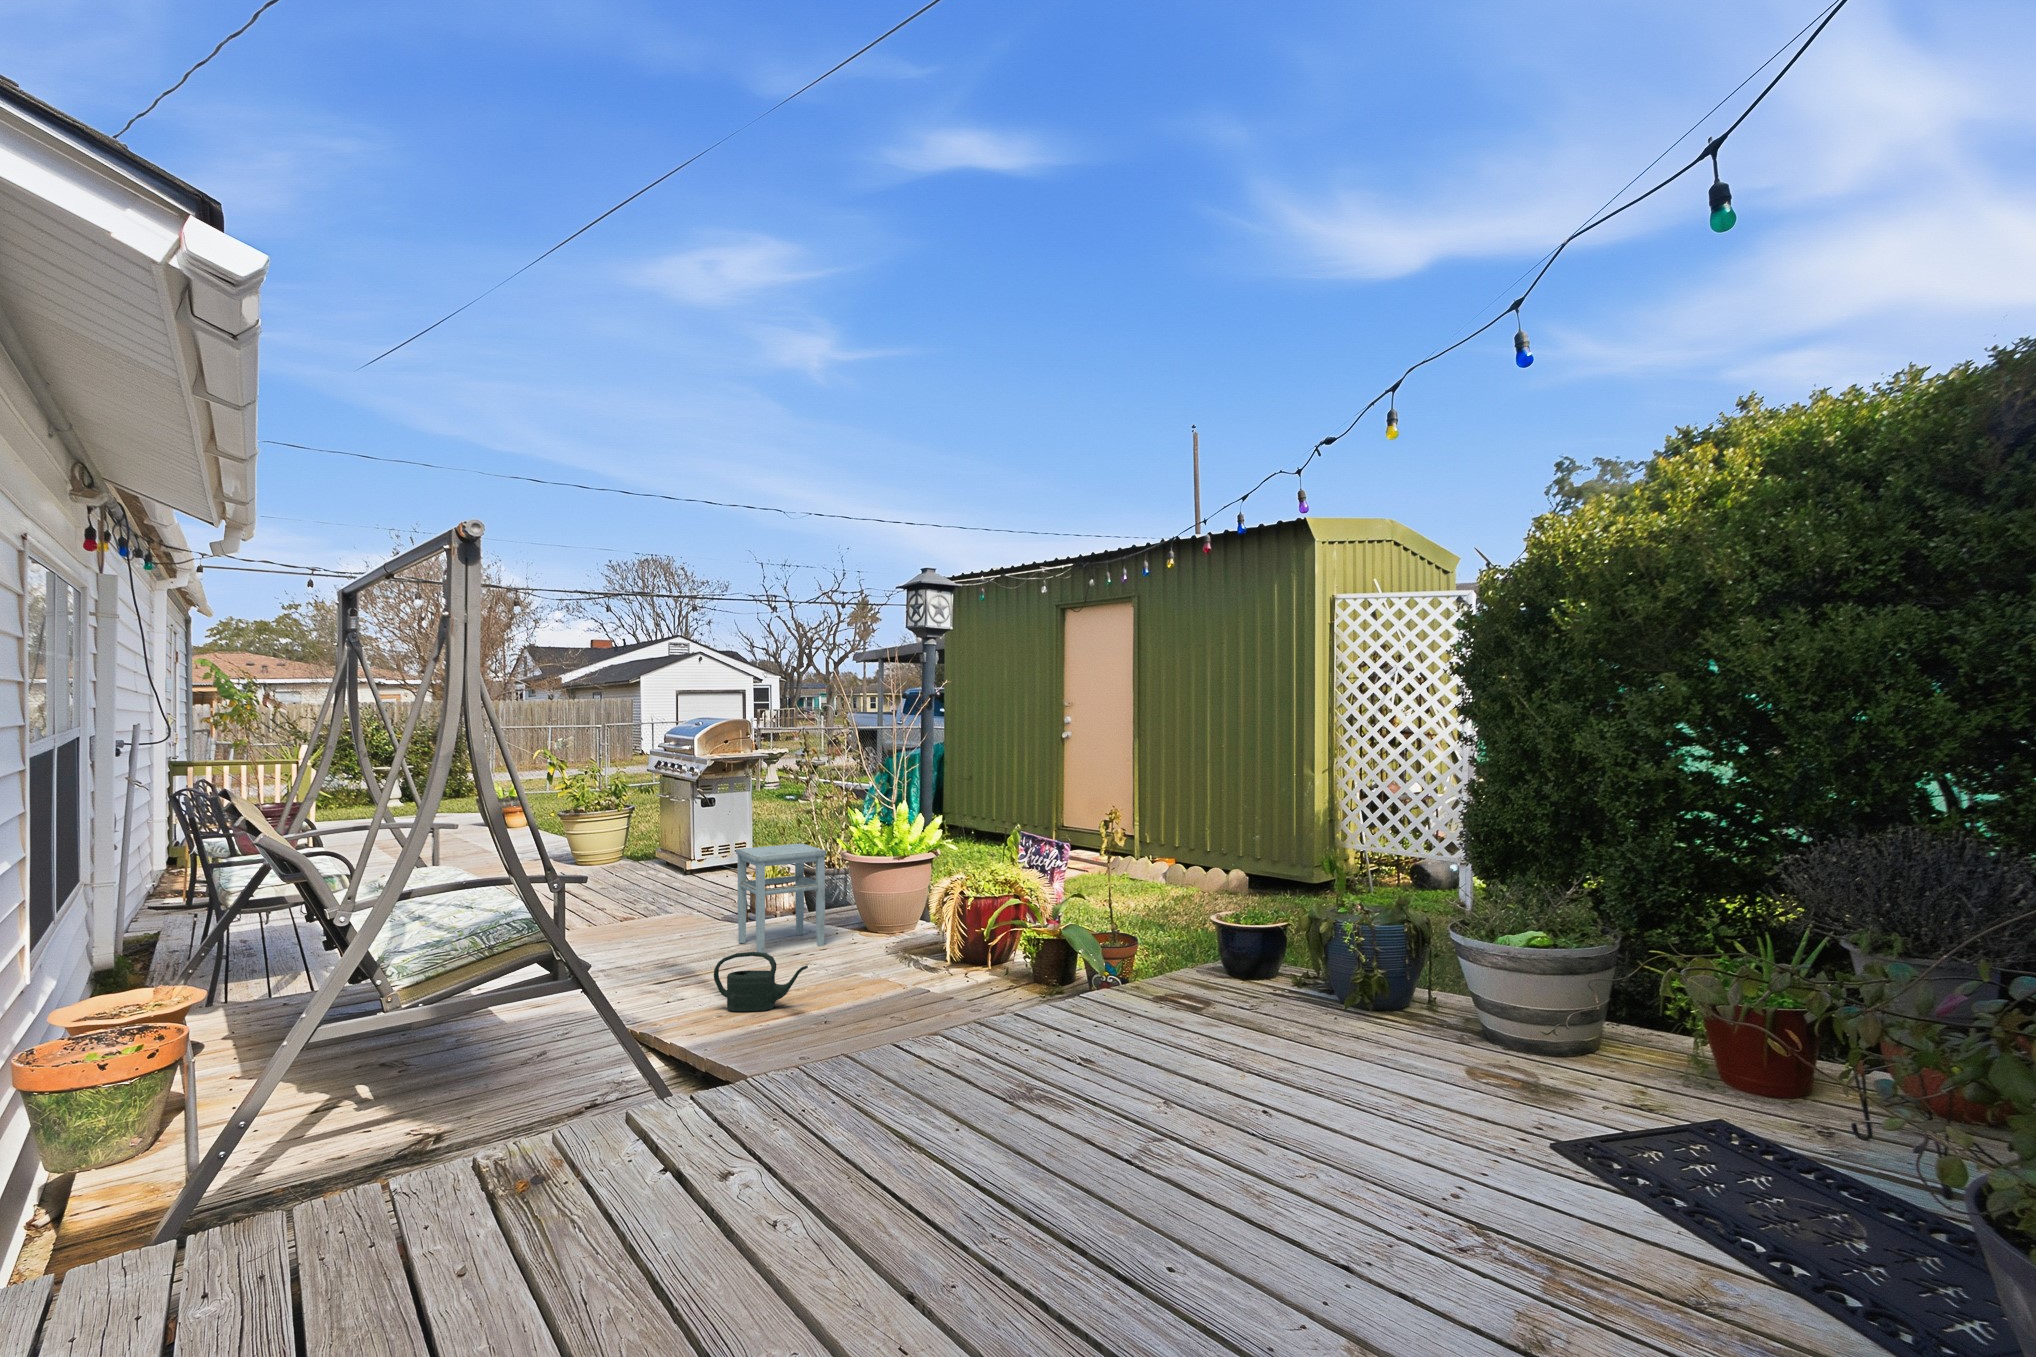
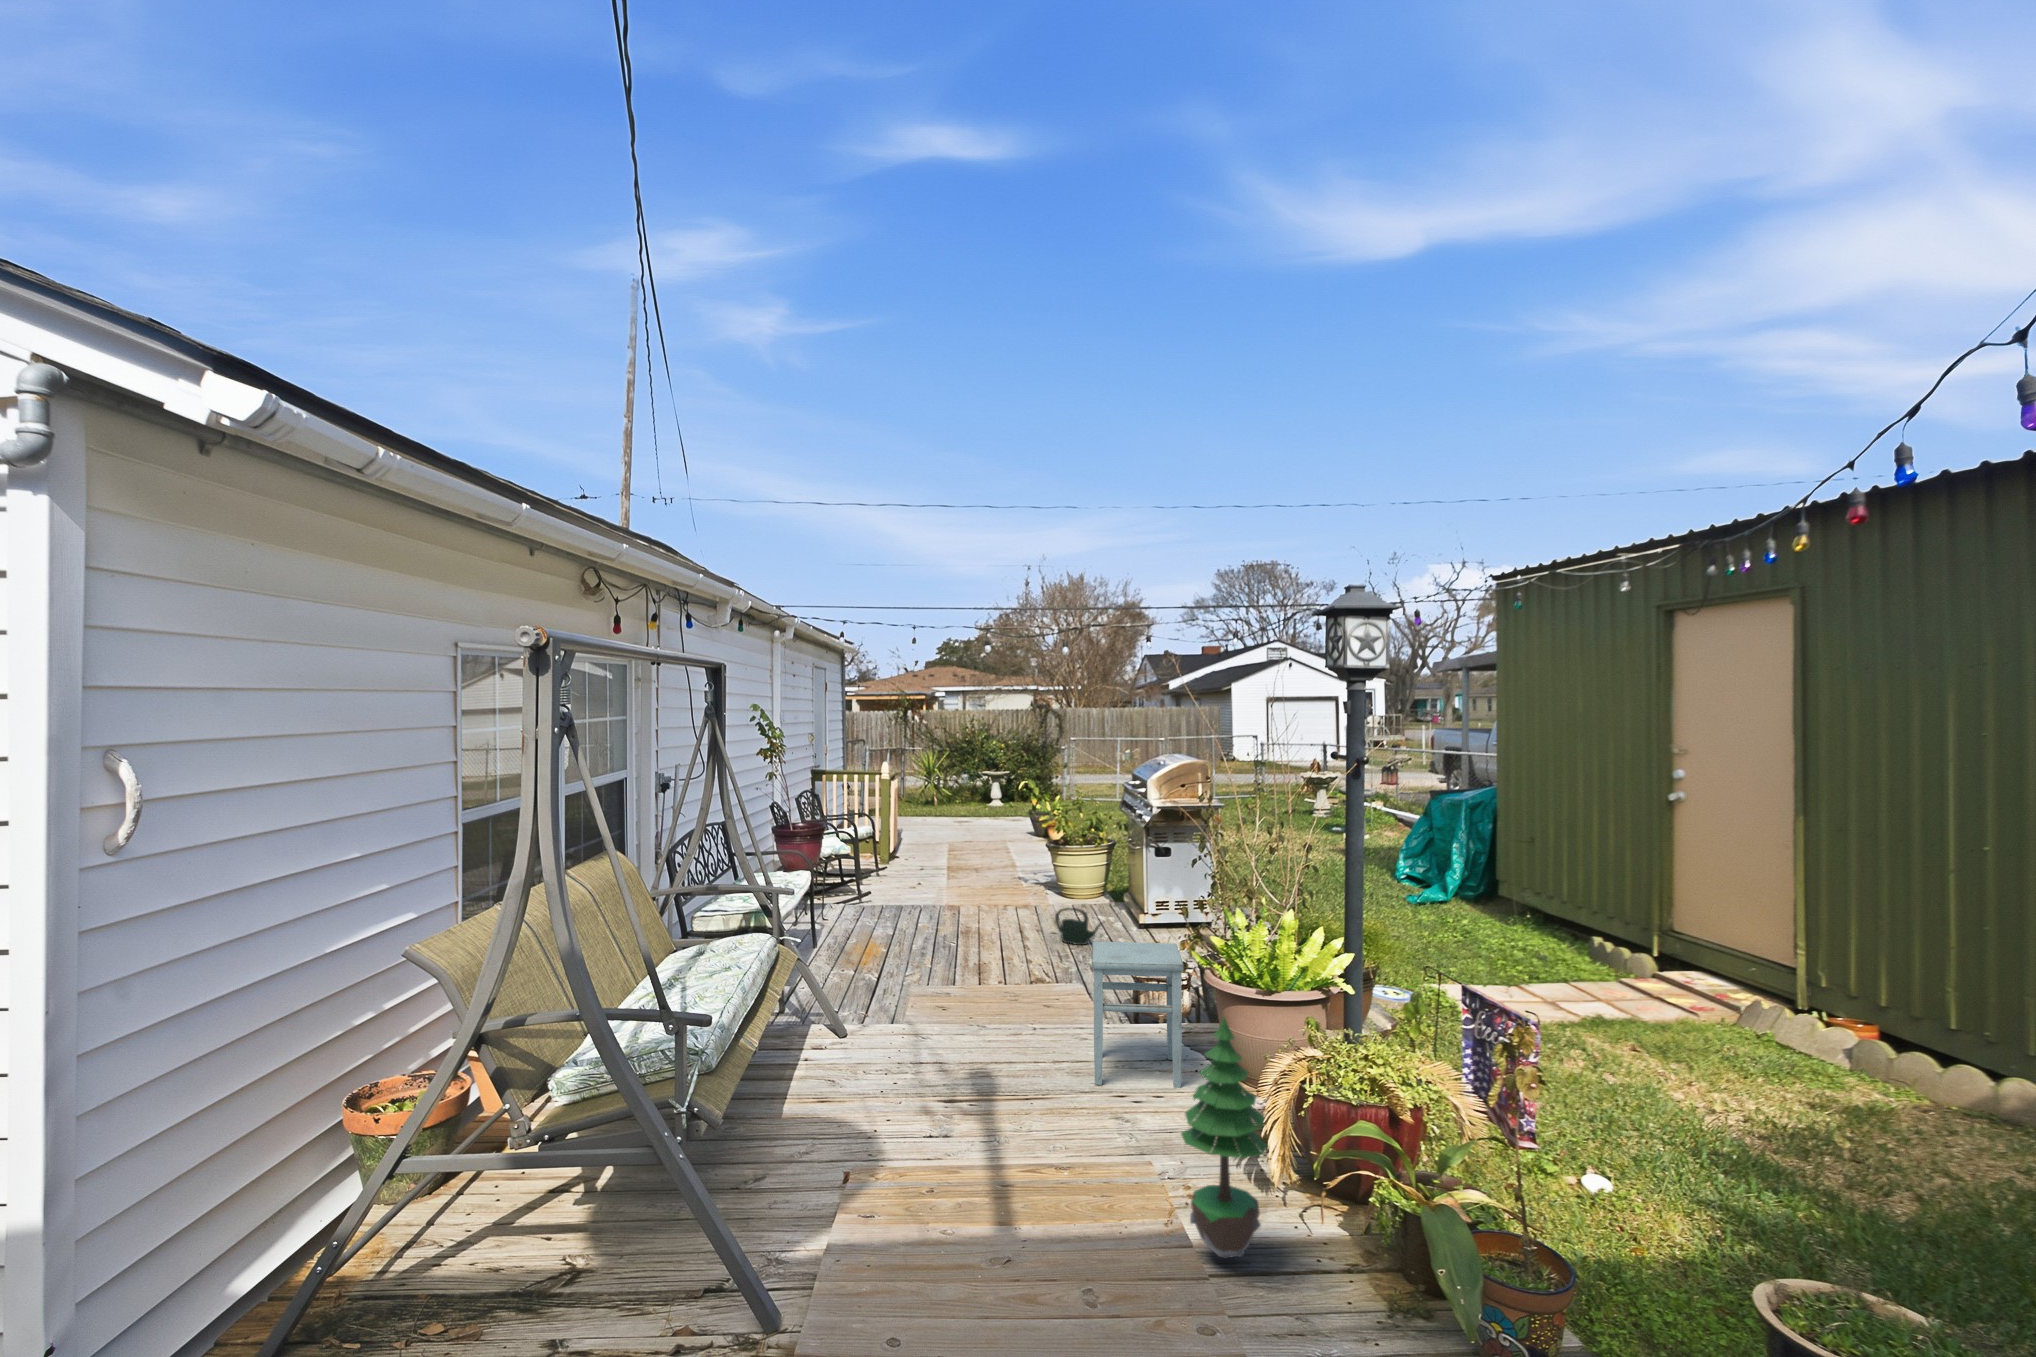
potted tree: none [907,841,964,1001] -> present [1181,1018,1267,1258]
watering can: present [714,952,808,1011] -> present [1055,908,1102,945]

